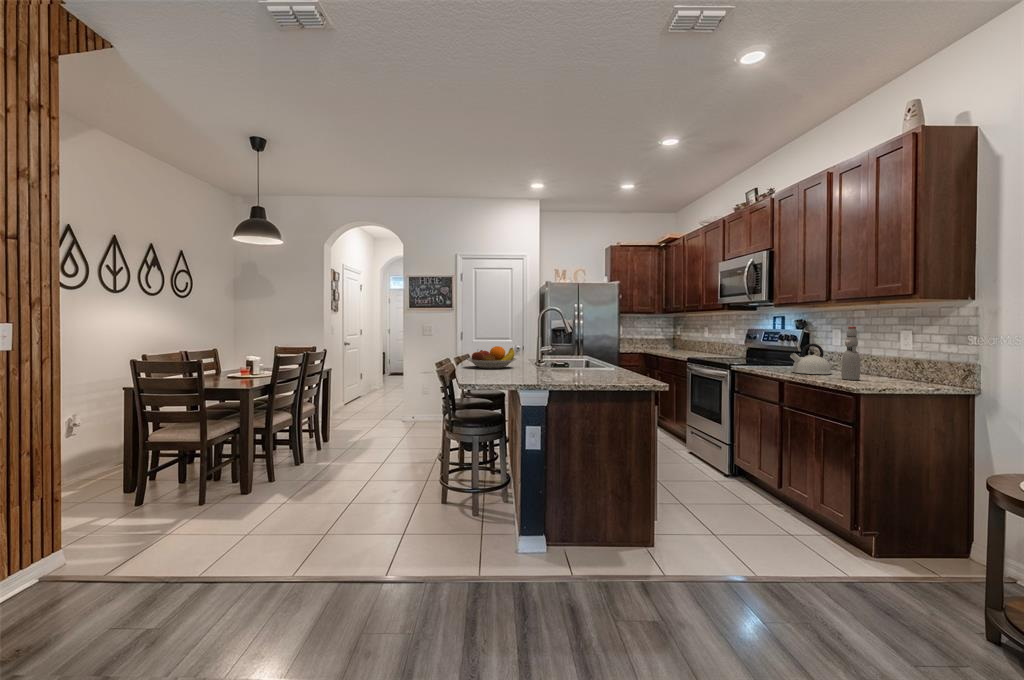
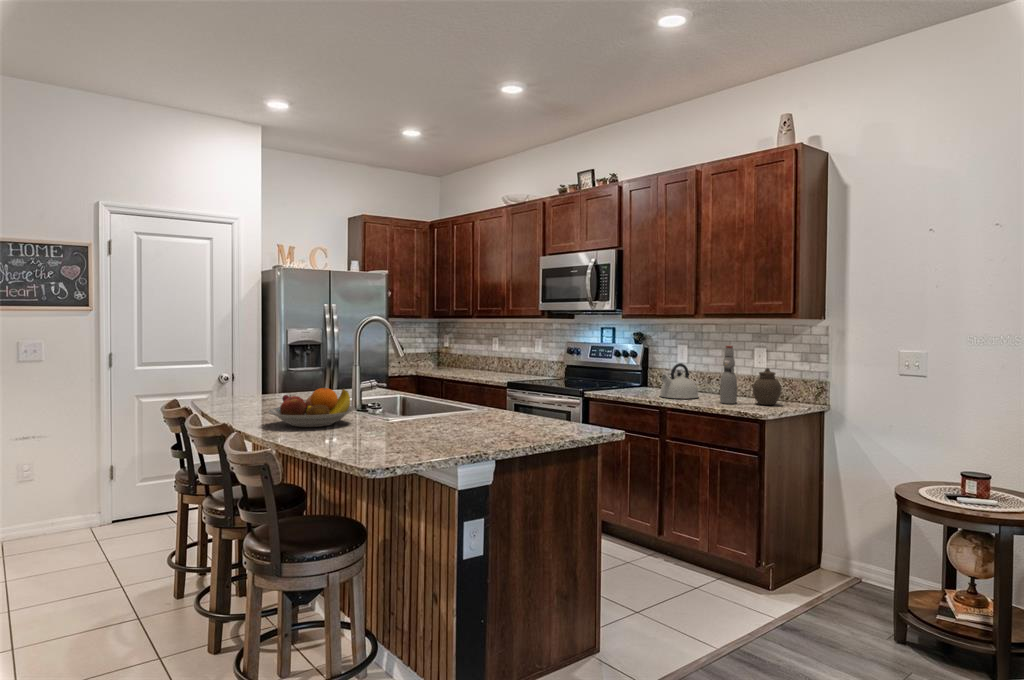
jar: none [877,348,911,383] -> present [752,368,781,405]

